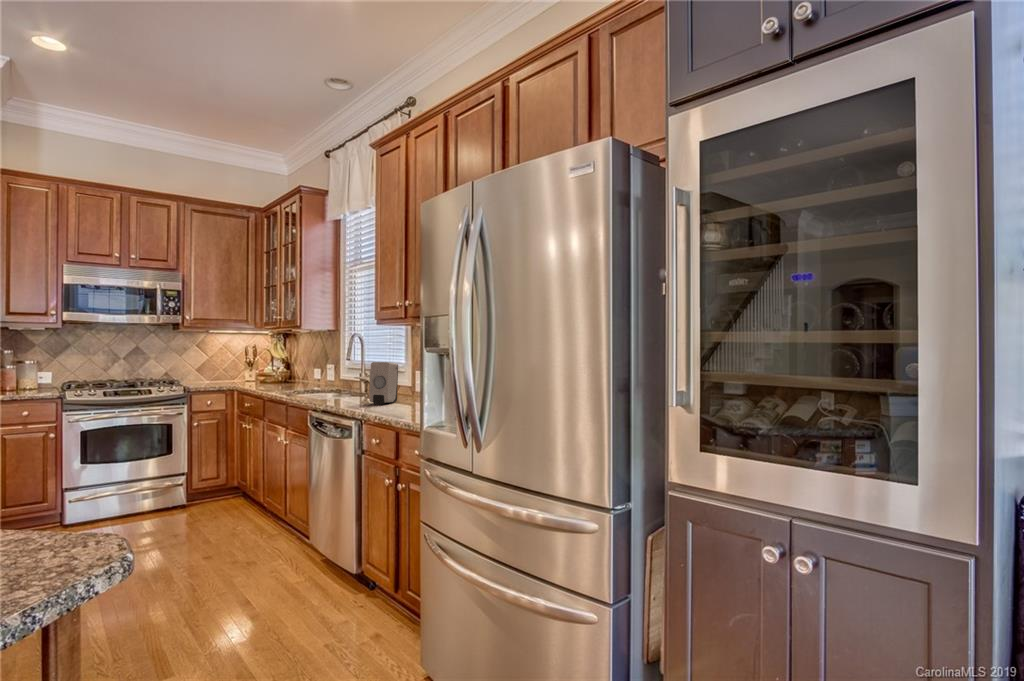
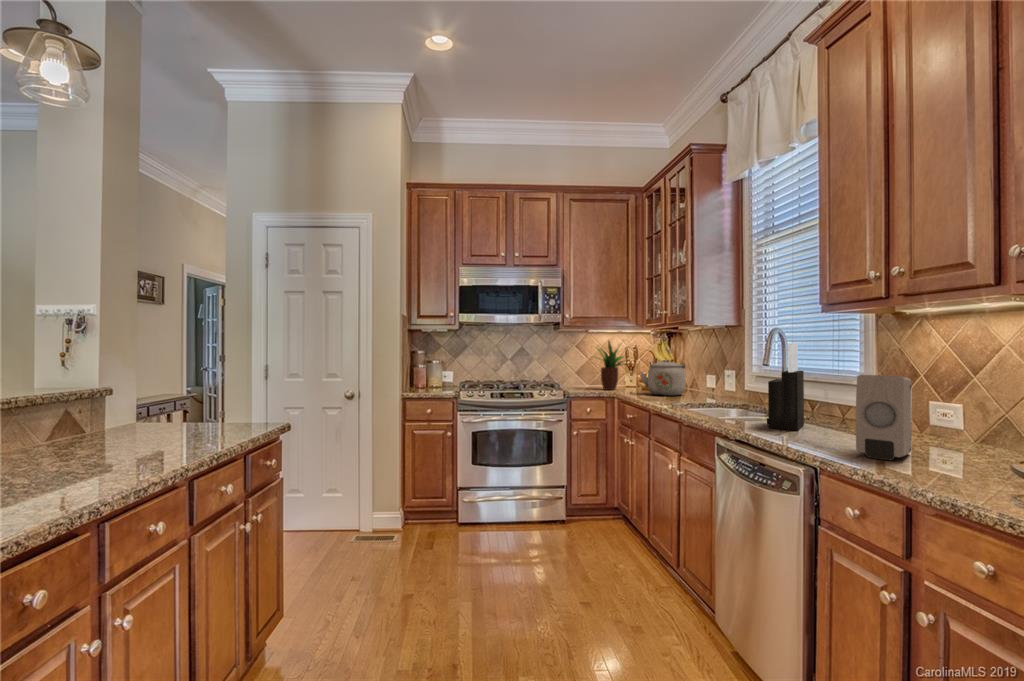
potted plant: none [212,339,254,385] -> present [597,341,624,390]
knife block: none [339,345,362,398] -> present [767,343,804,431]
kettle: none [259,356,298,386] -> present [640,360,686,396]

